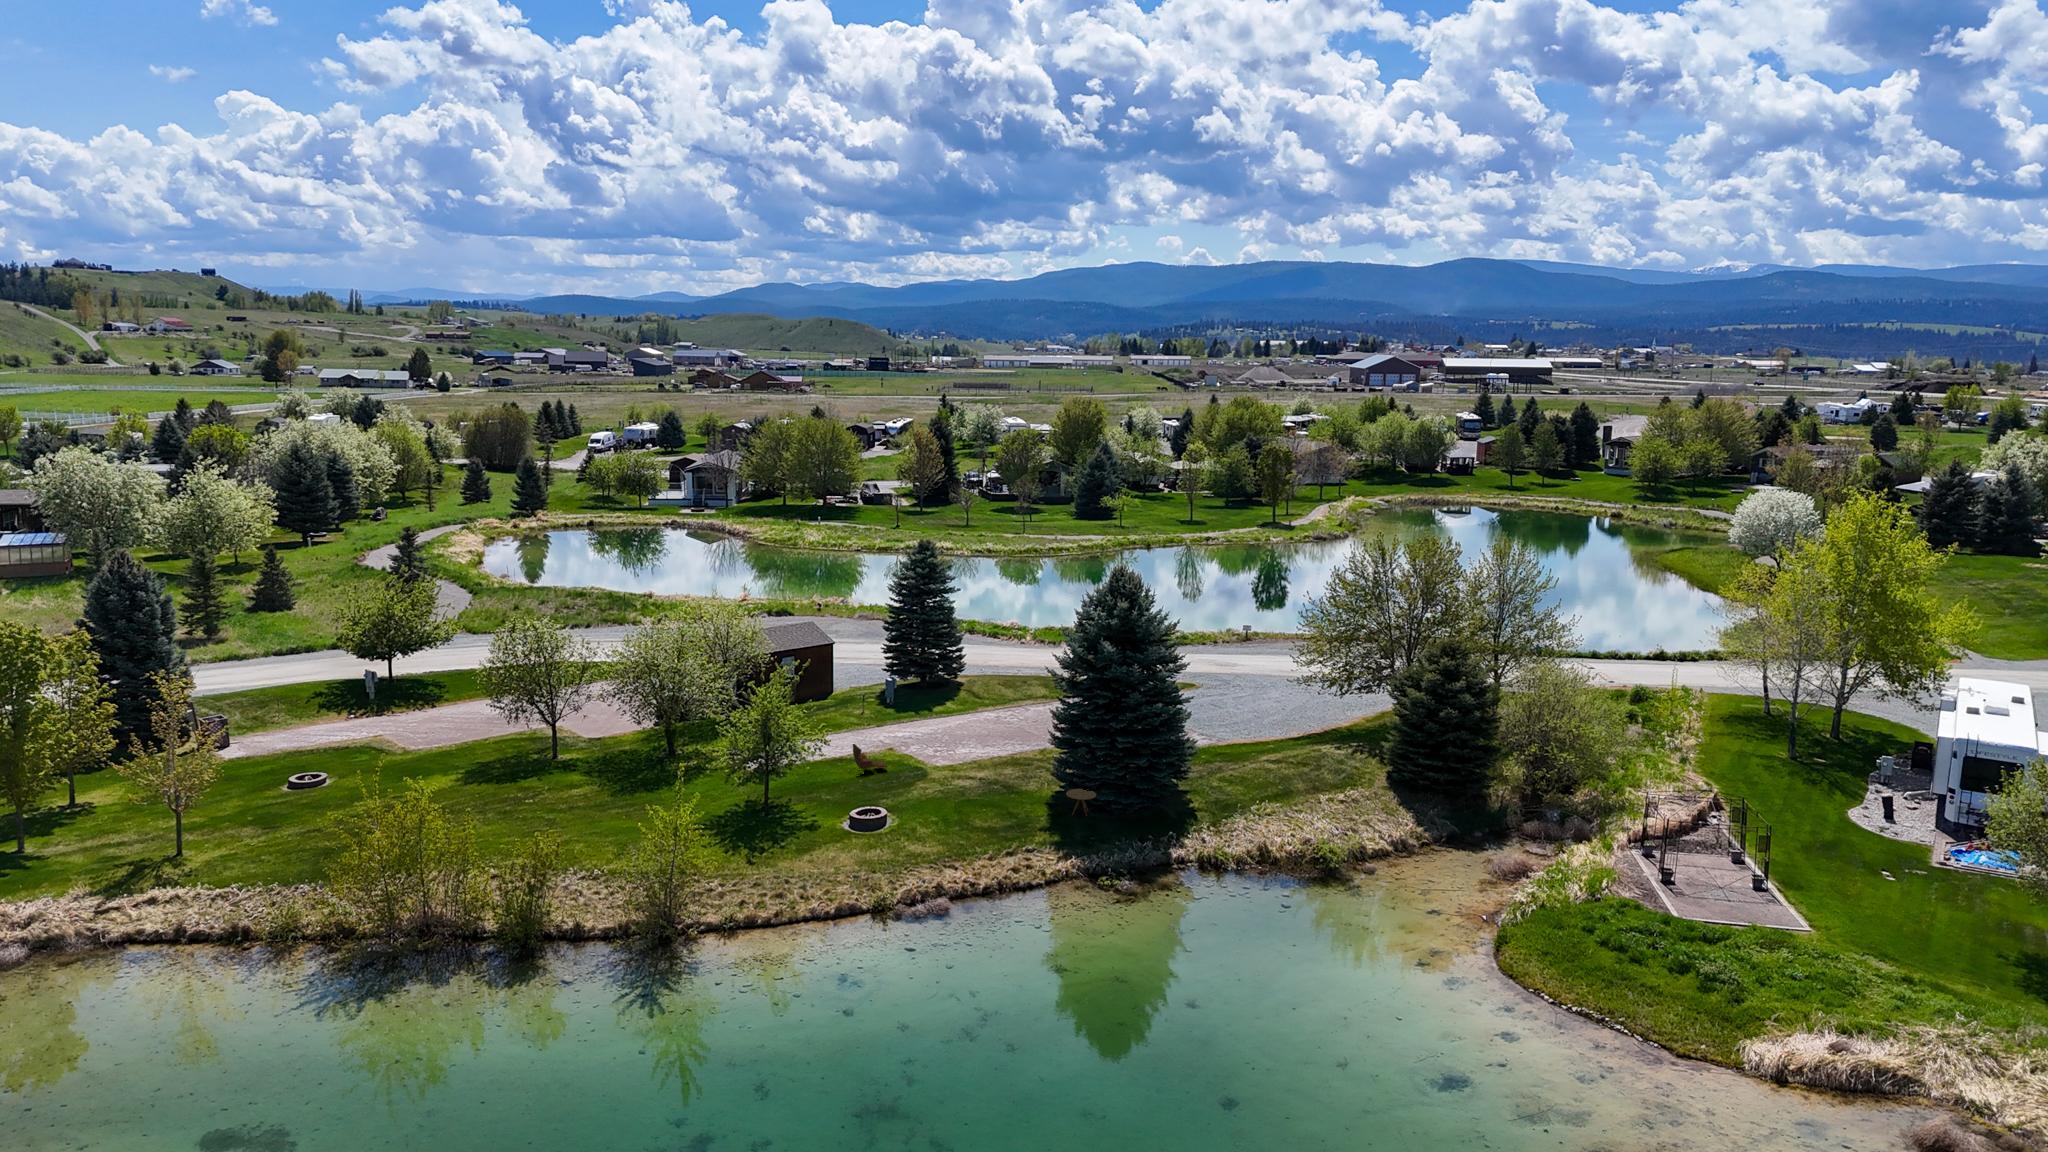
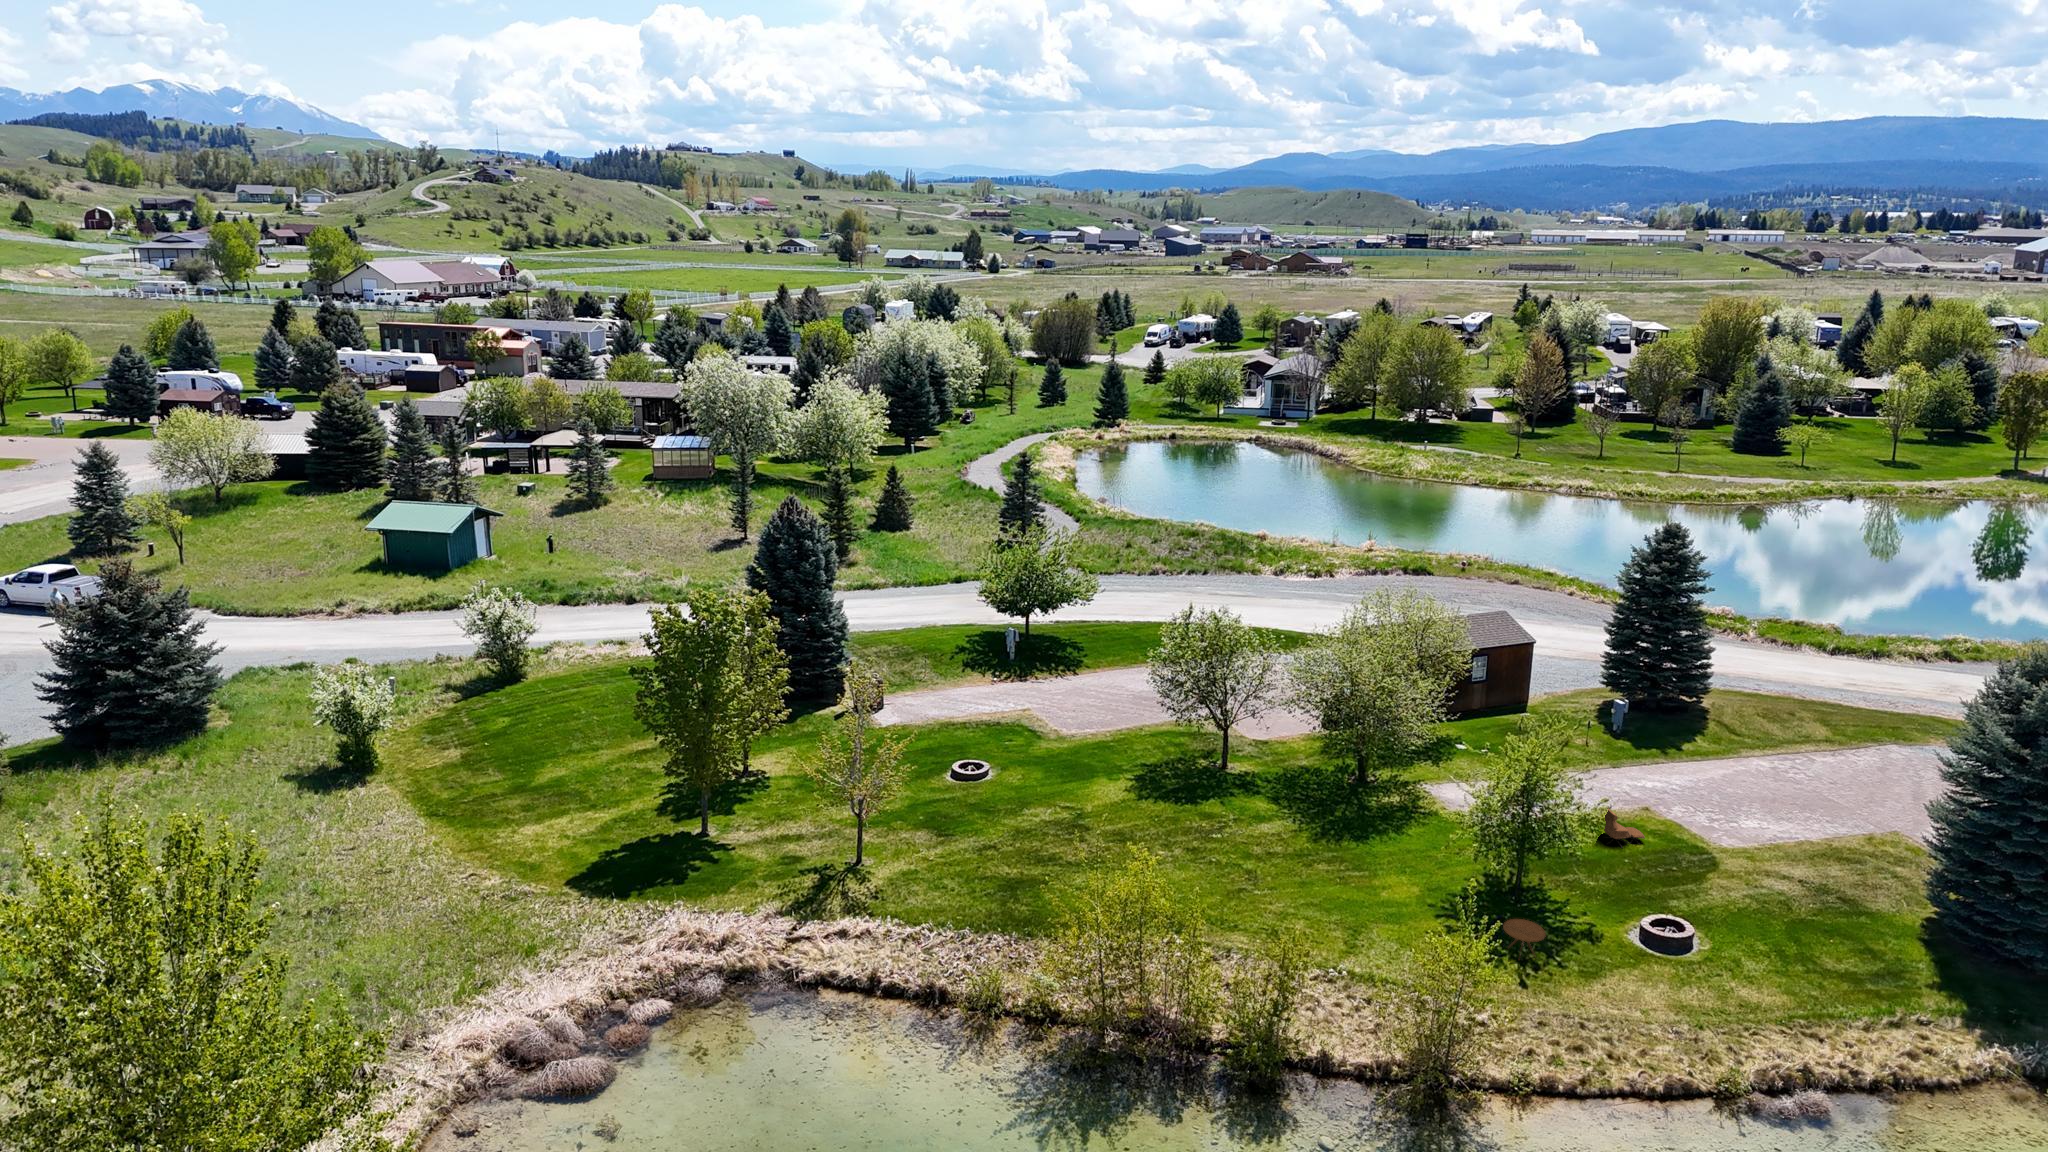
round table: present [1066,789,1096,816] -> present [1503,919,1546,955]

